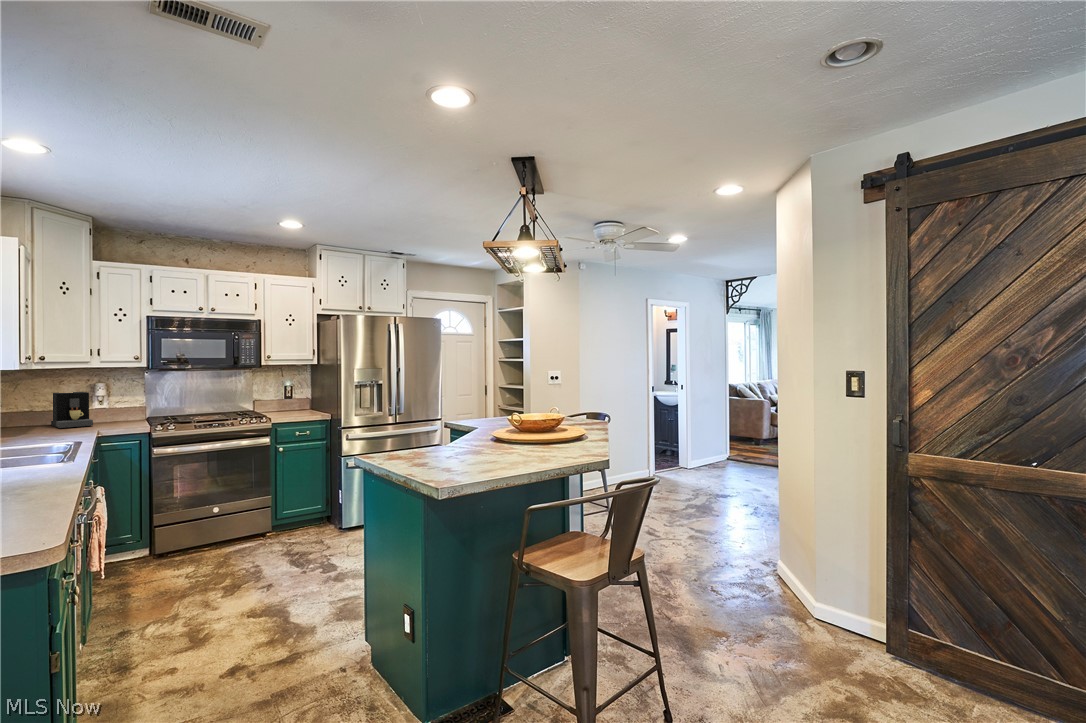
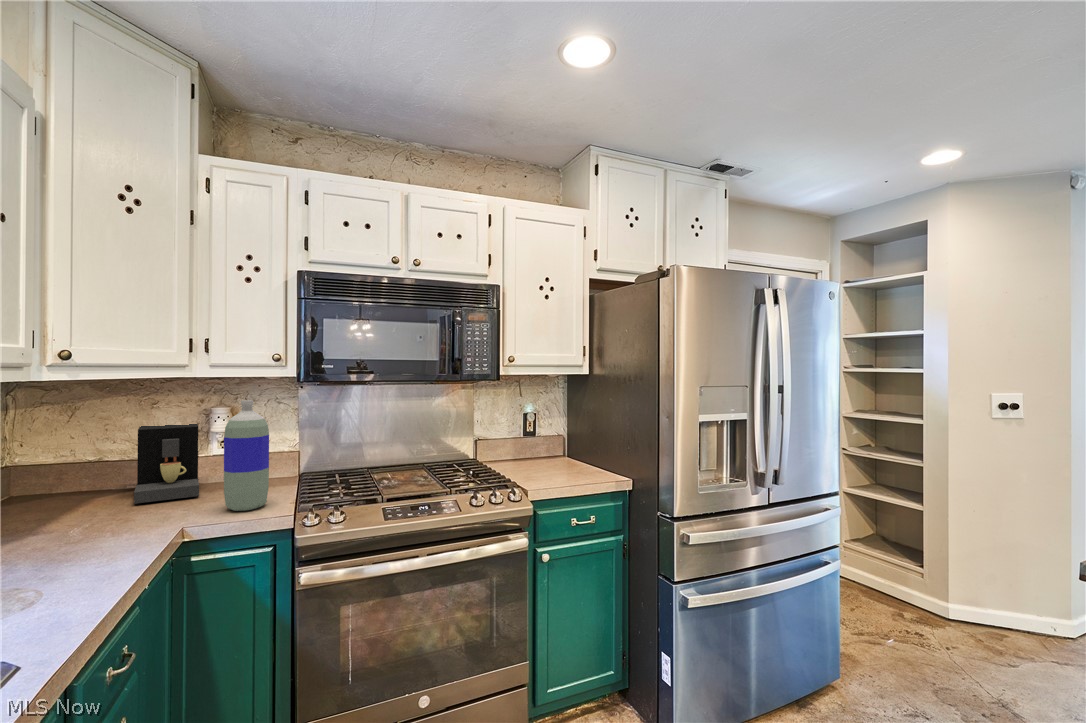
bottle: none [111,378,134,428] -> present [224,400,269,511]

